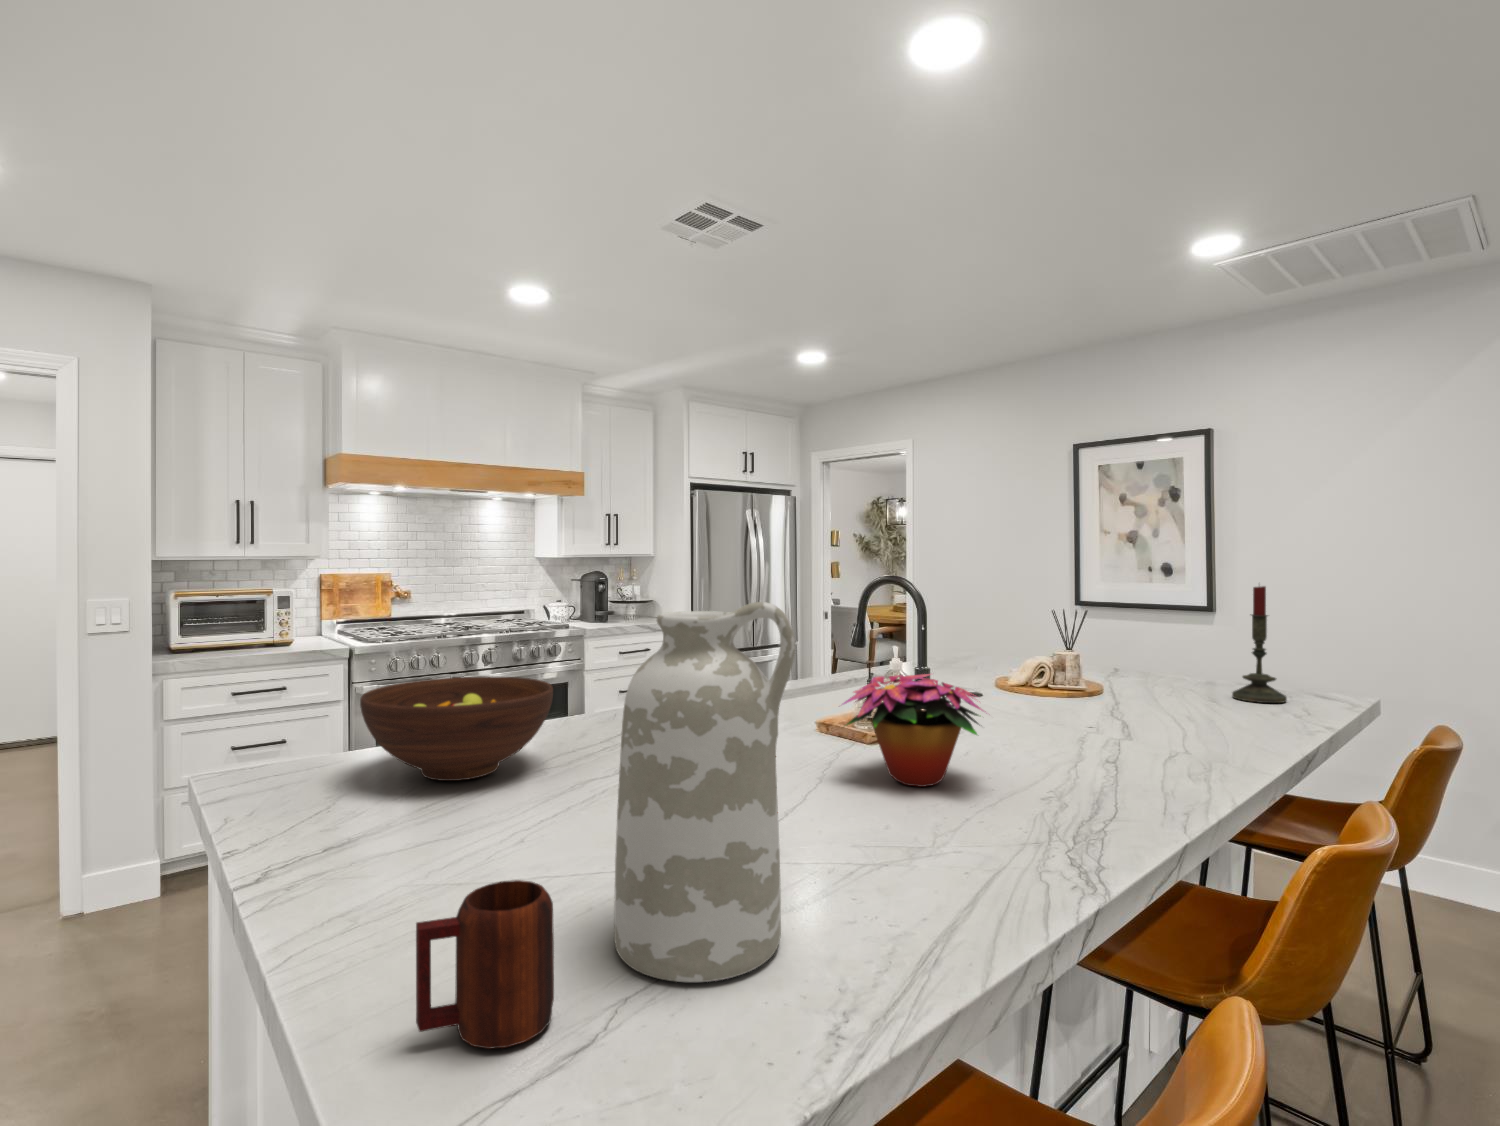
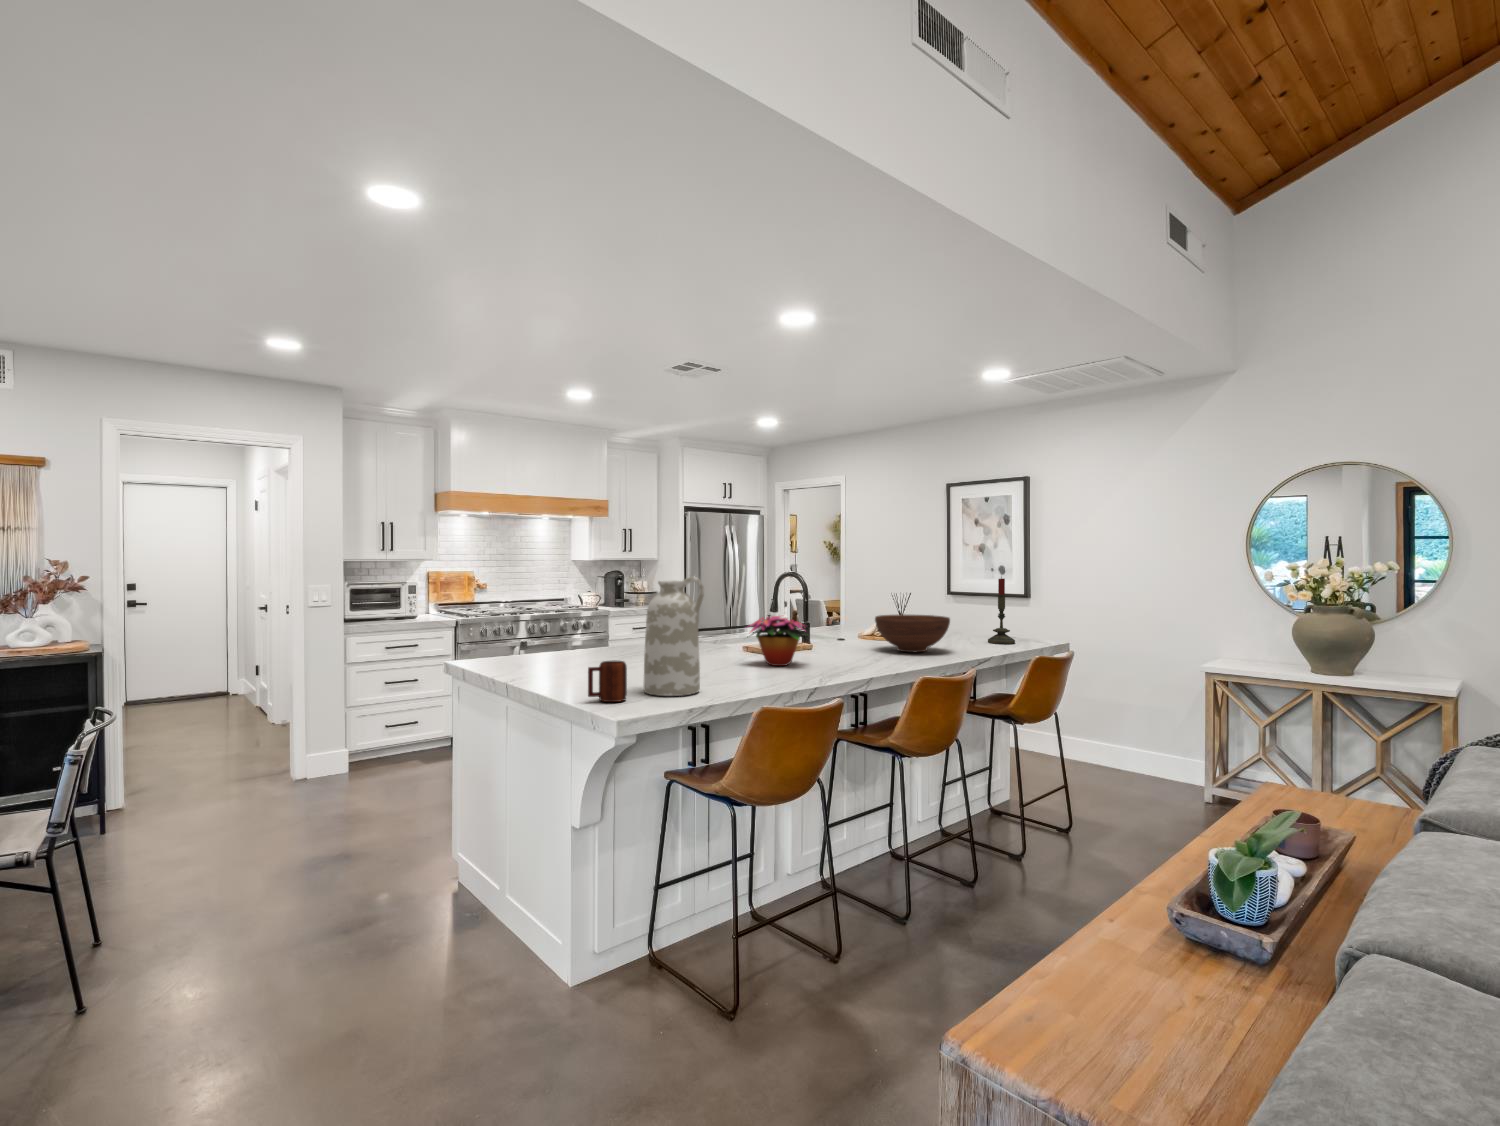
fruit bowl: present [360,676,553,781] -> present [875,614,950,652]

